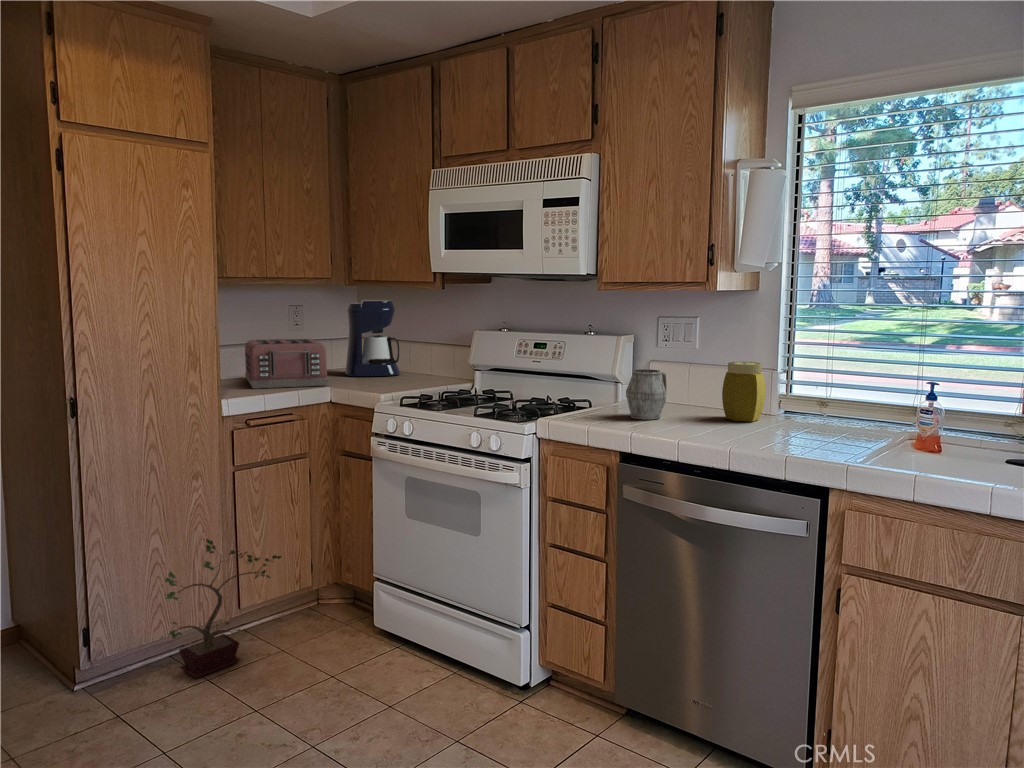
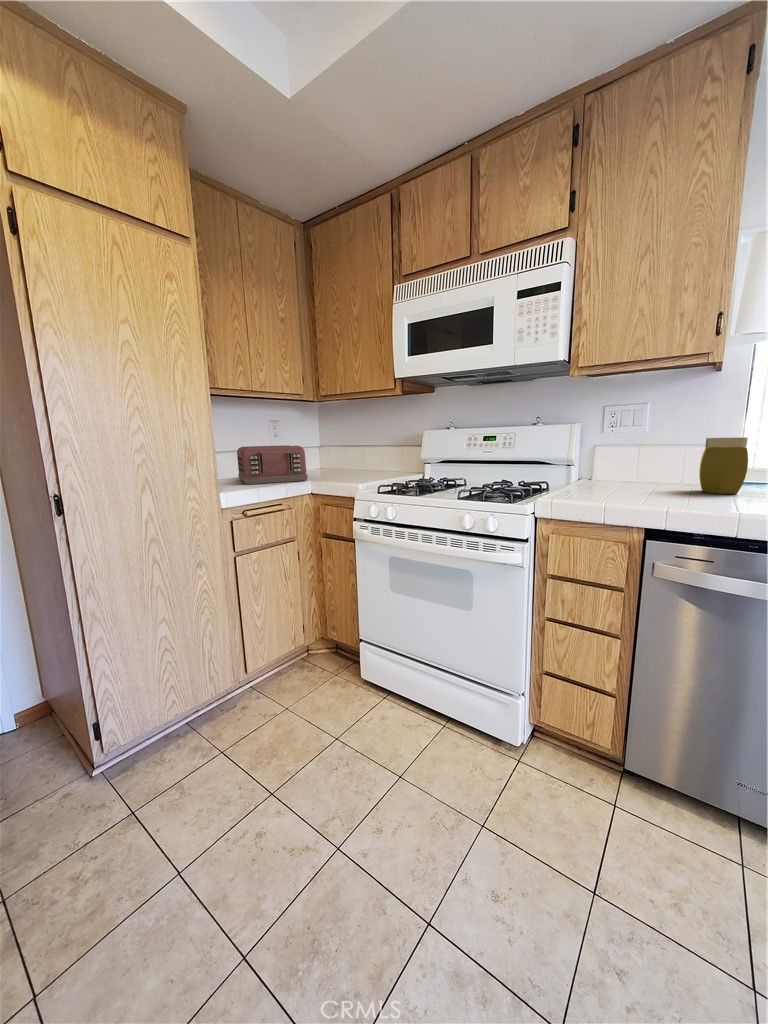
coffee maker: present [345,300,400,377] -> none [314,415,356,474]
mug: present [626,369,667,420] -> none [608,448,653,496]
potted plant: present [165,539,282,678] -> none [174,619,283,748]

